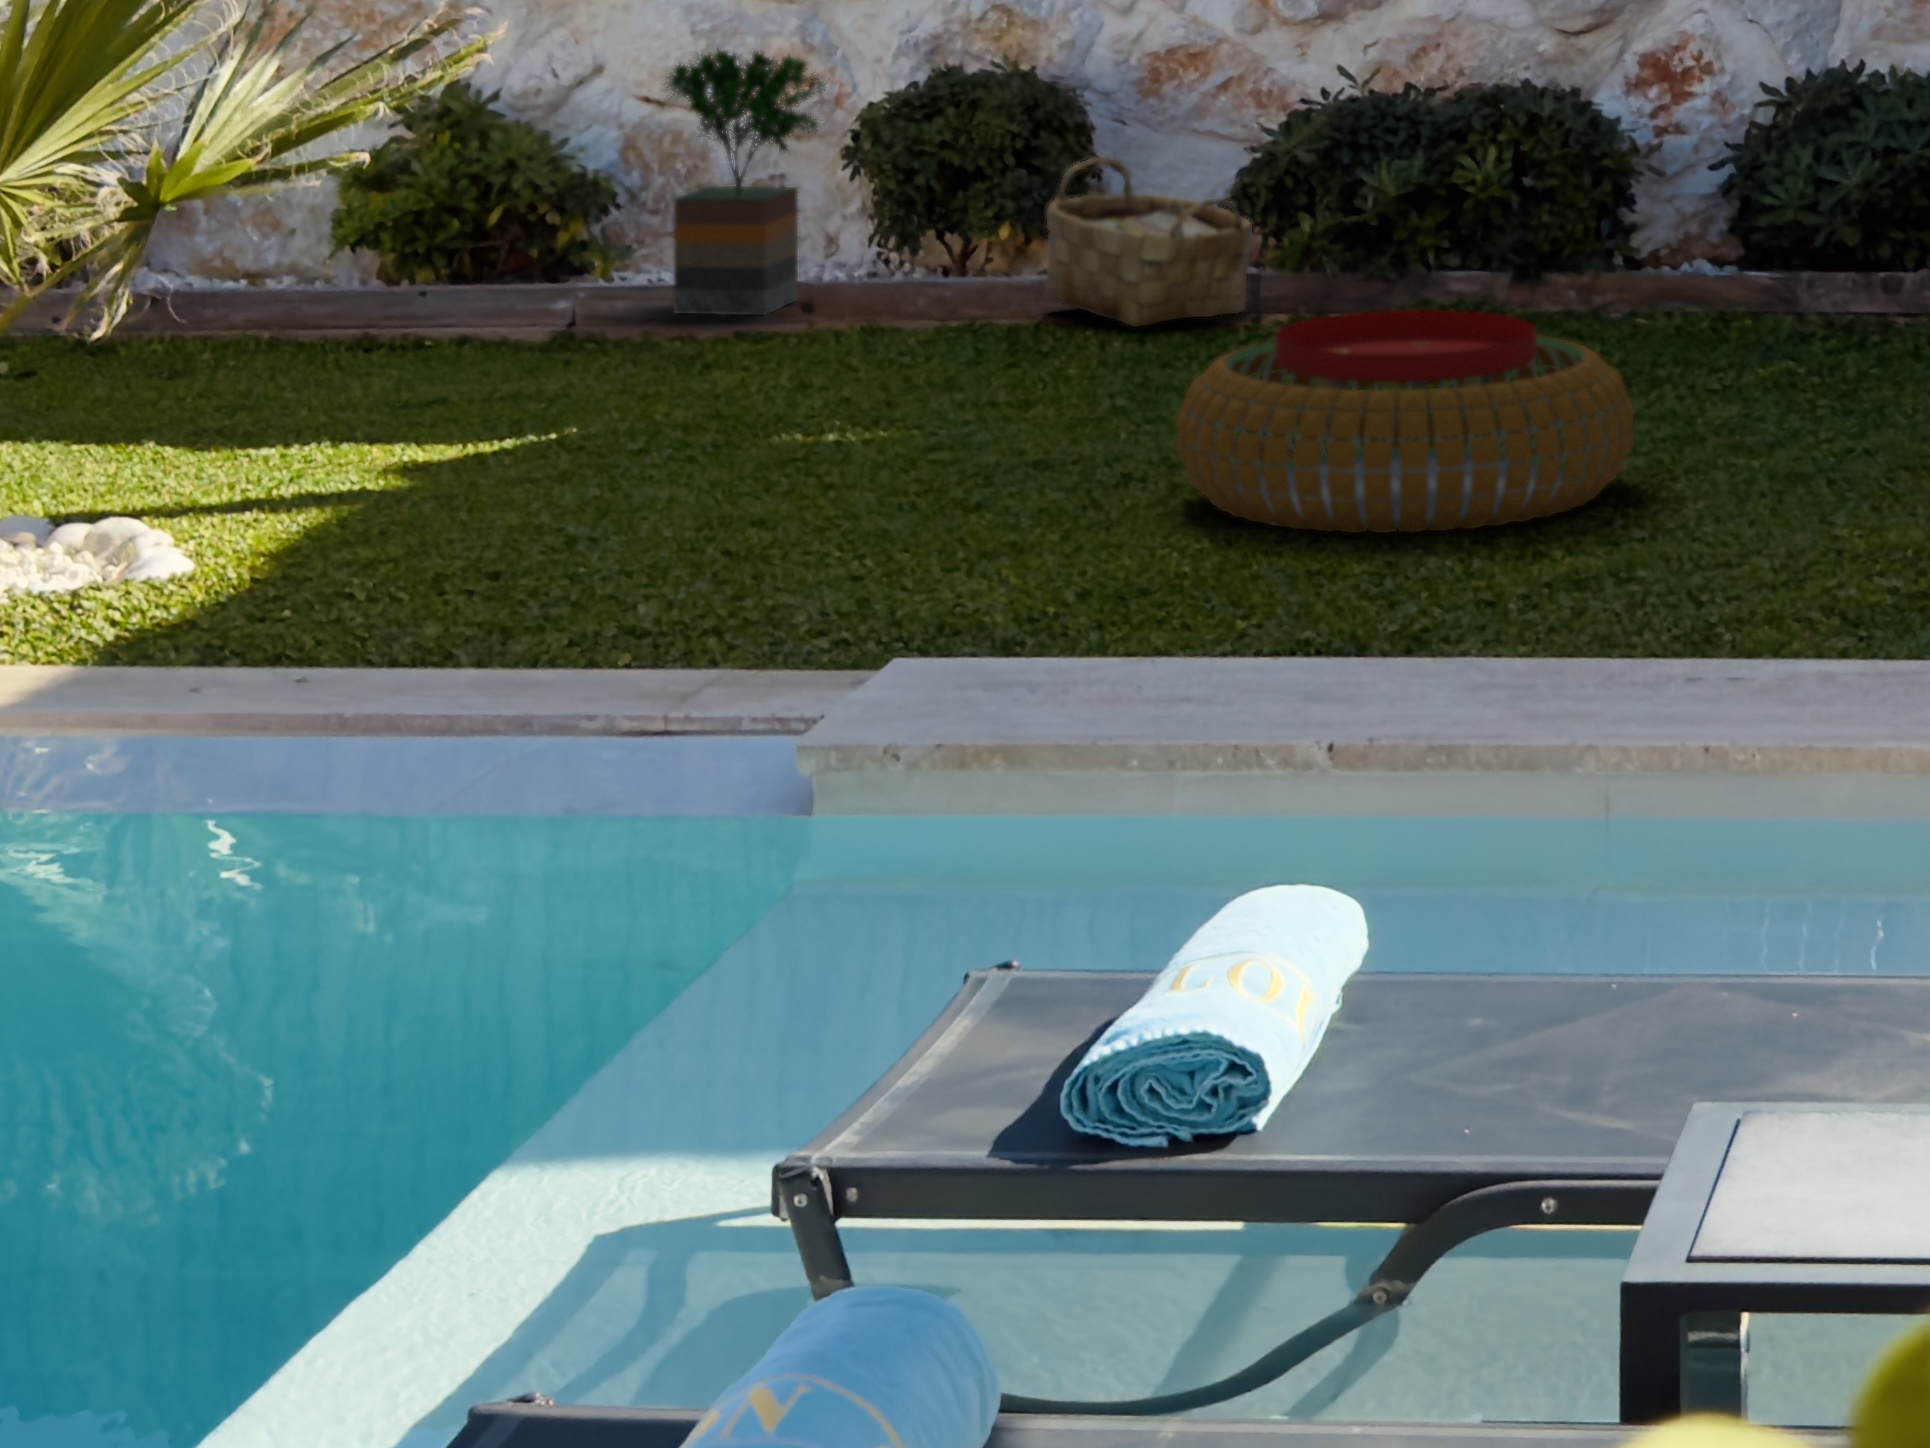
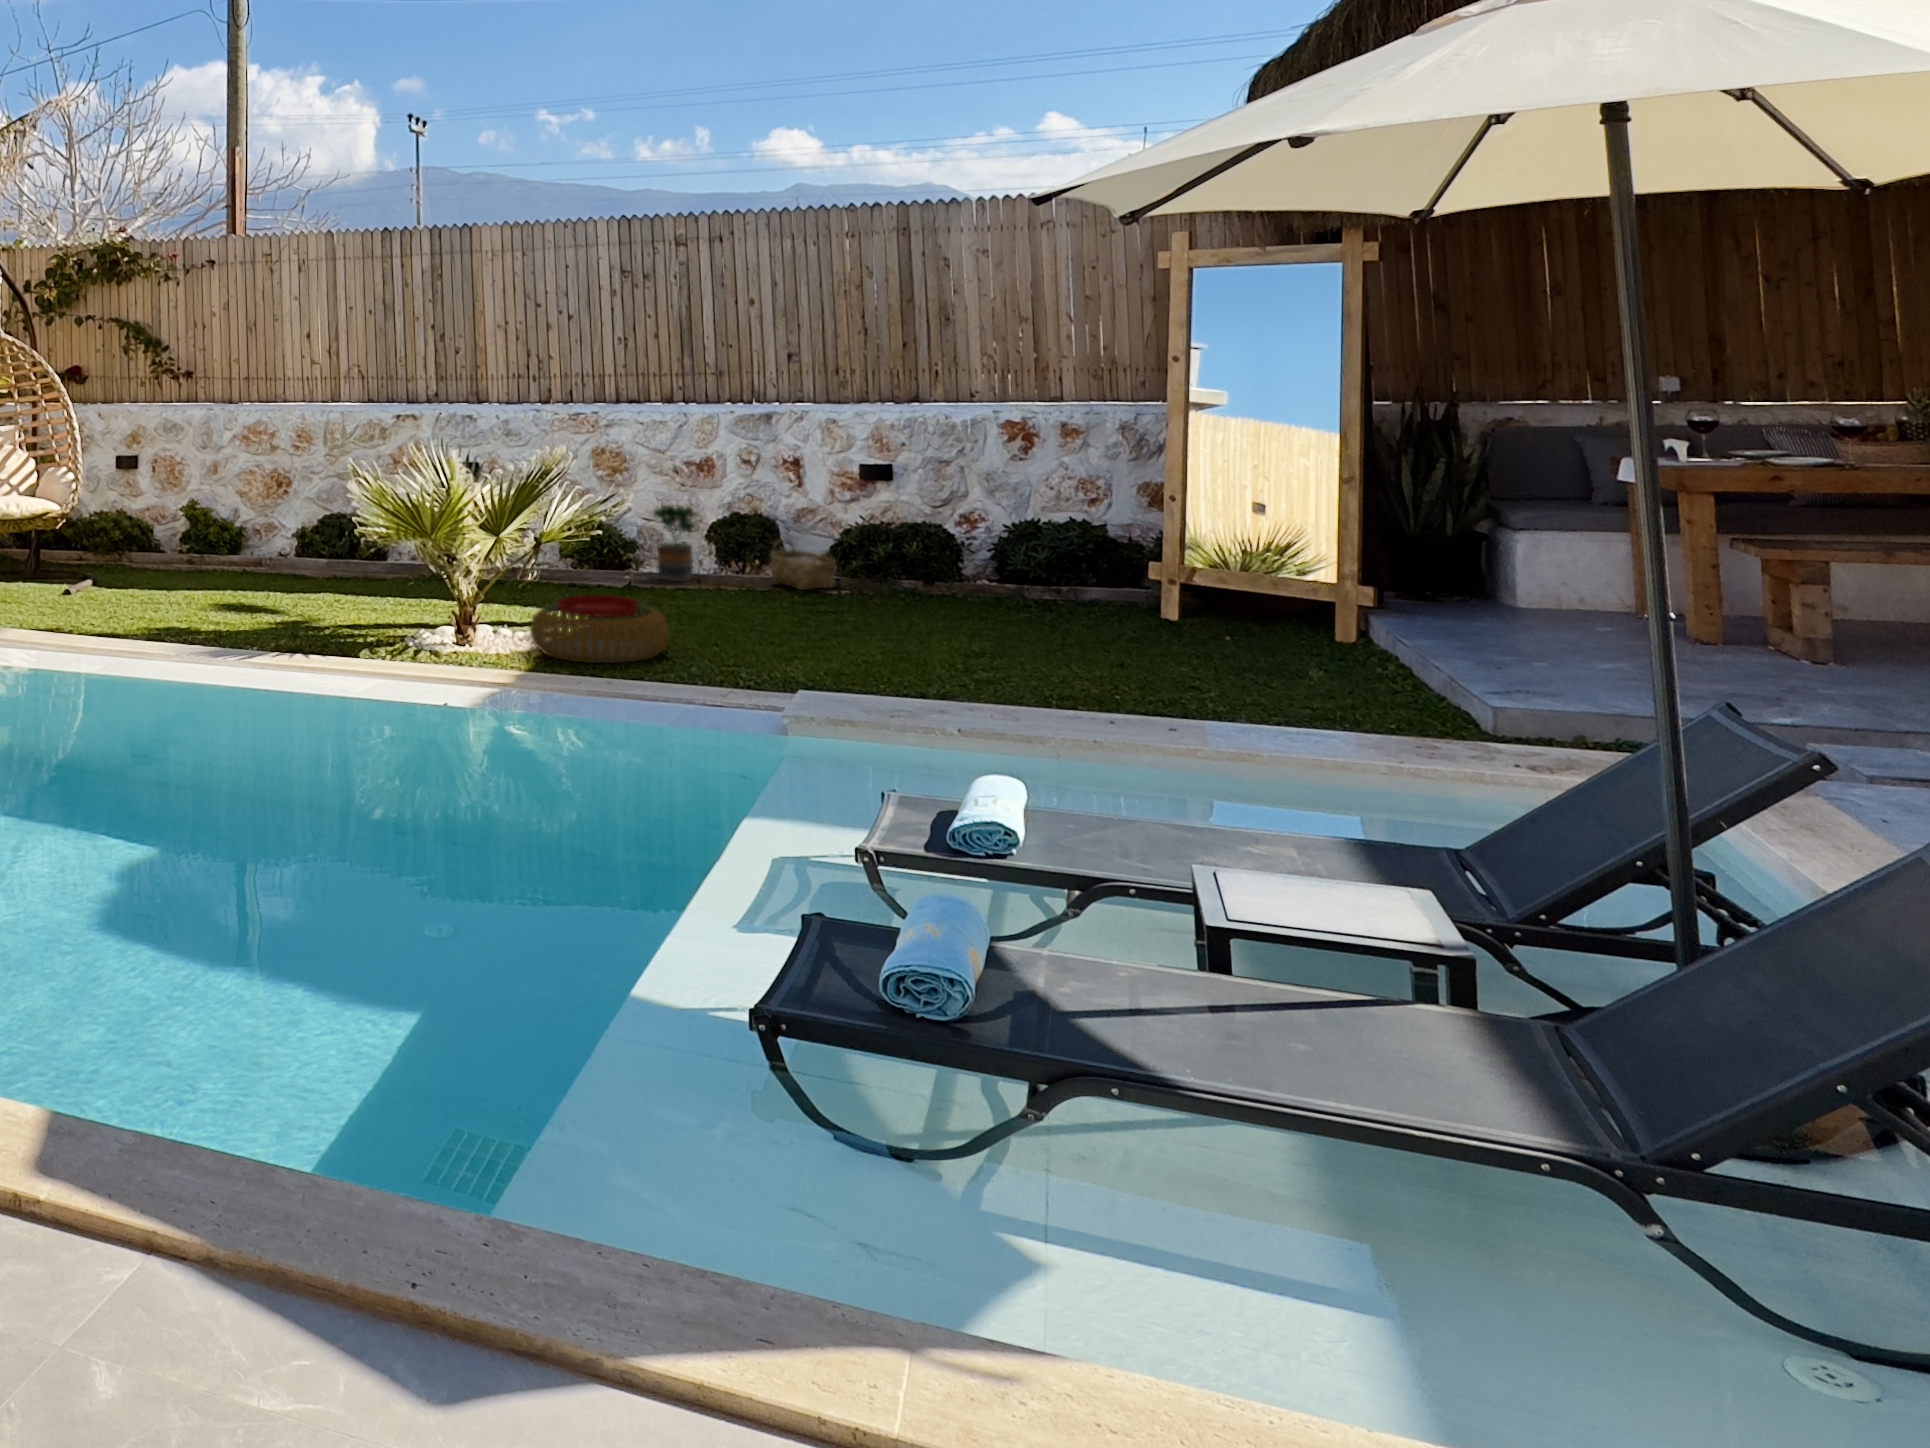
pouf: present [1176,310,1634,533] -> present [530,595,670,663]

